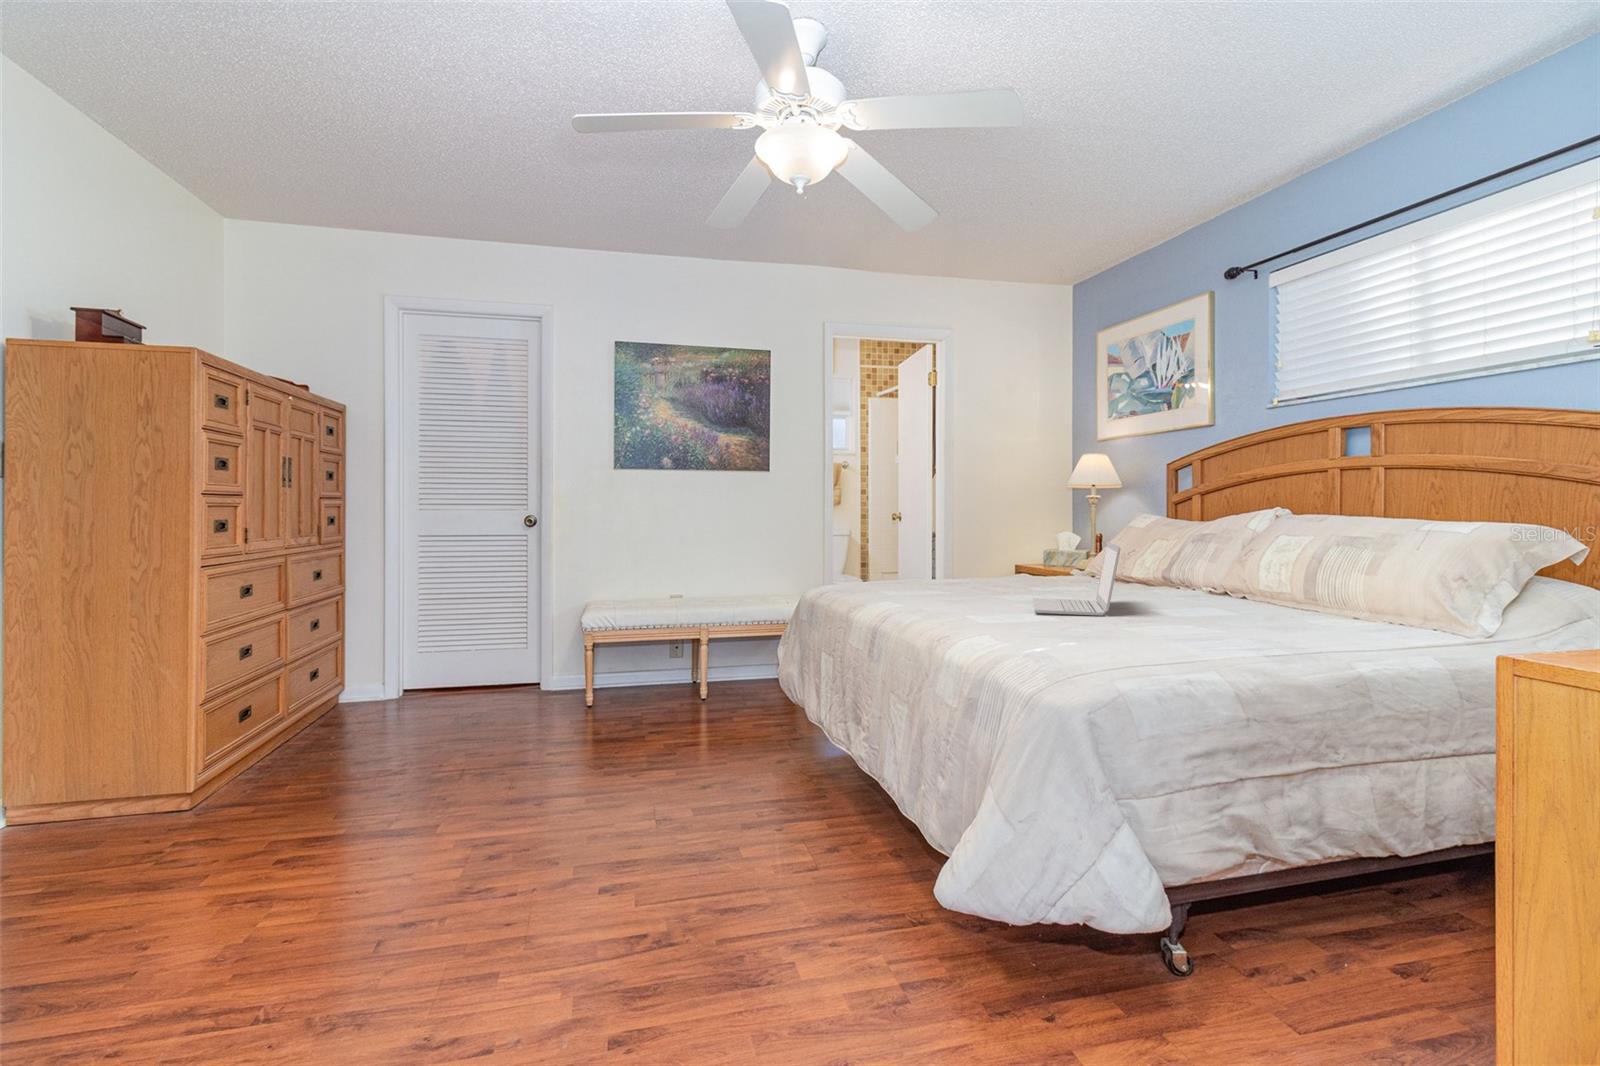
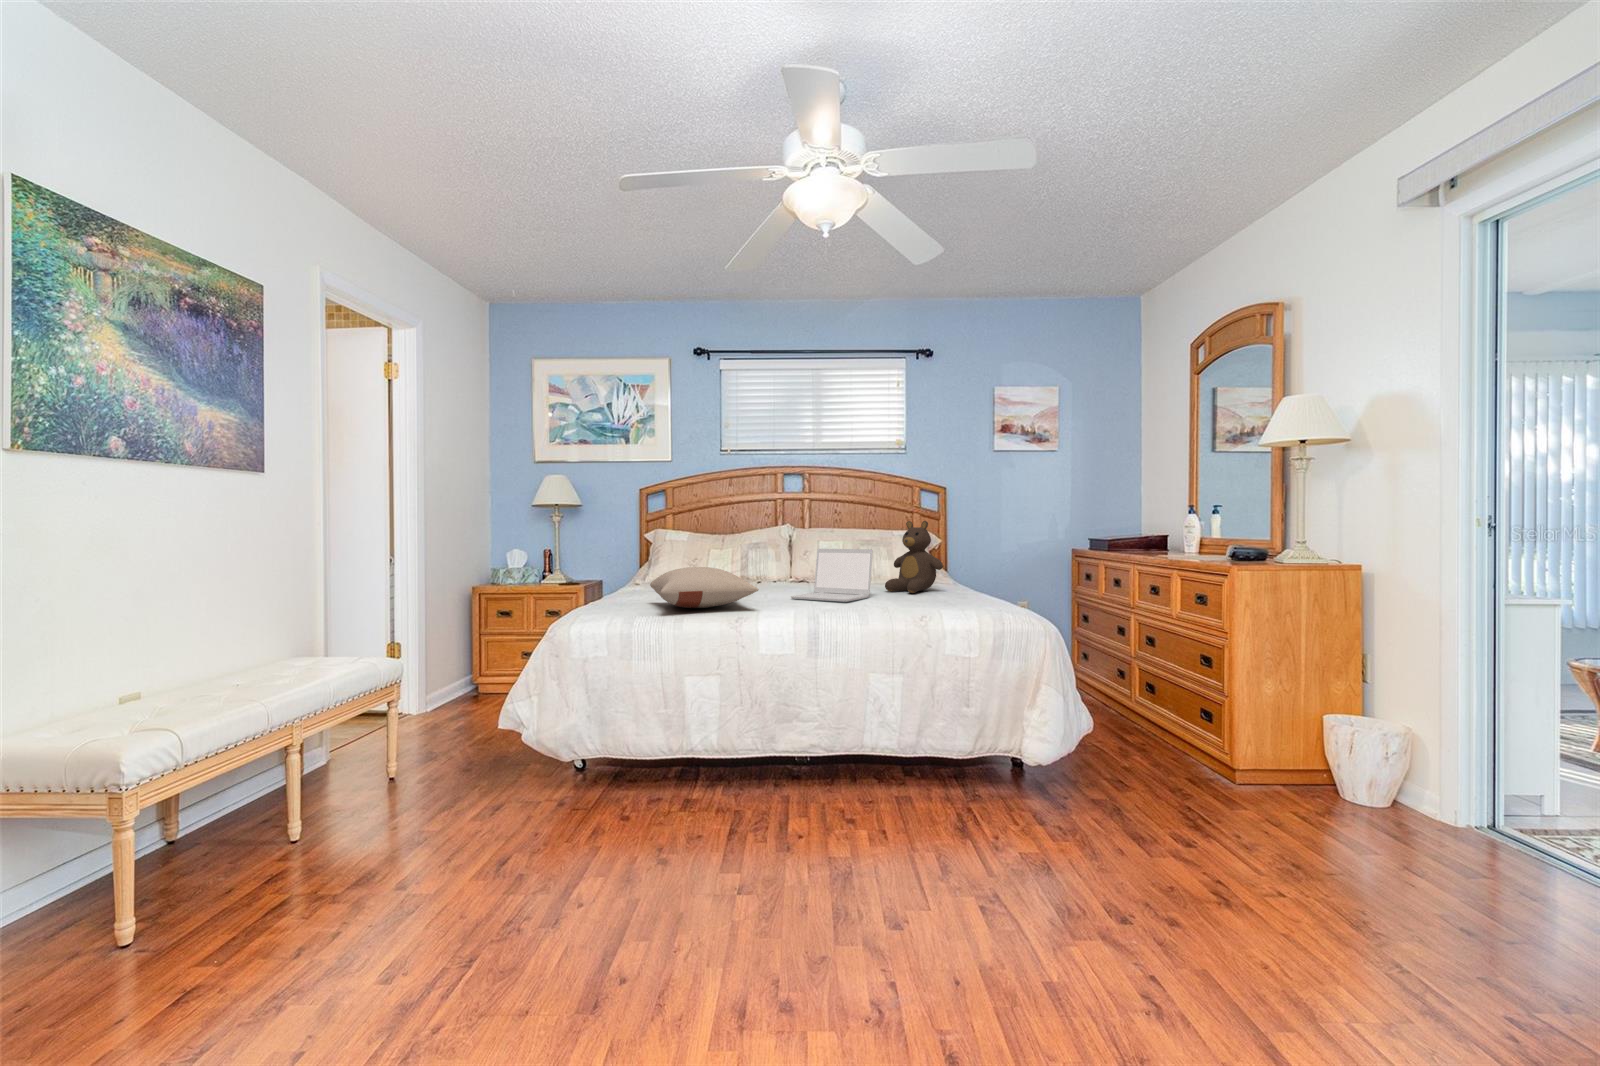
teddy bear: none [1185,504,1276,624] -> present [885,521,943,593]
pillow: none [856,552,997,594] -> present [650,567,759,608]

